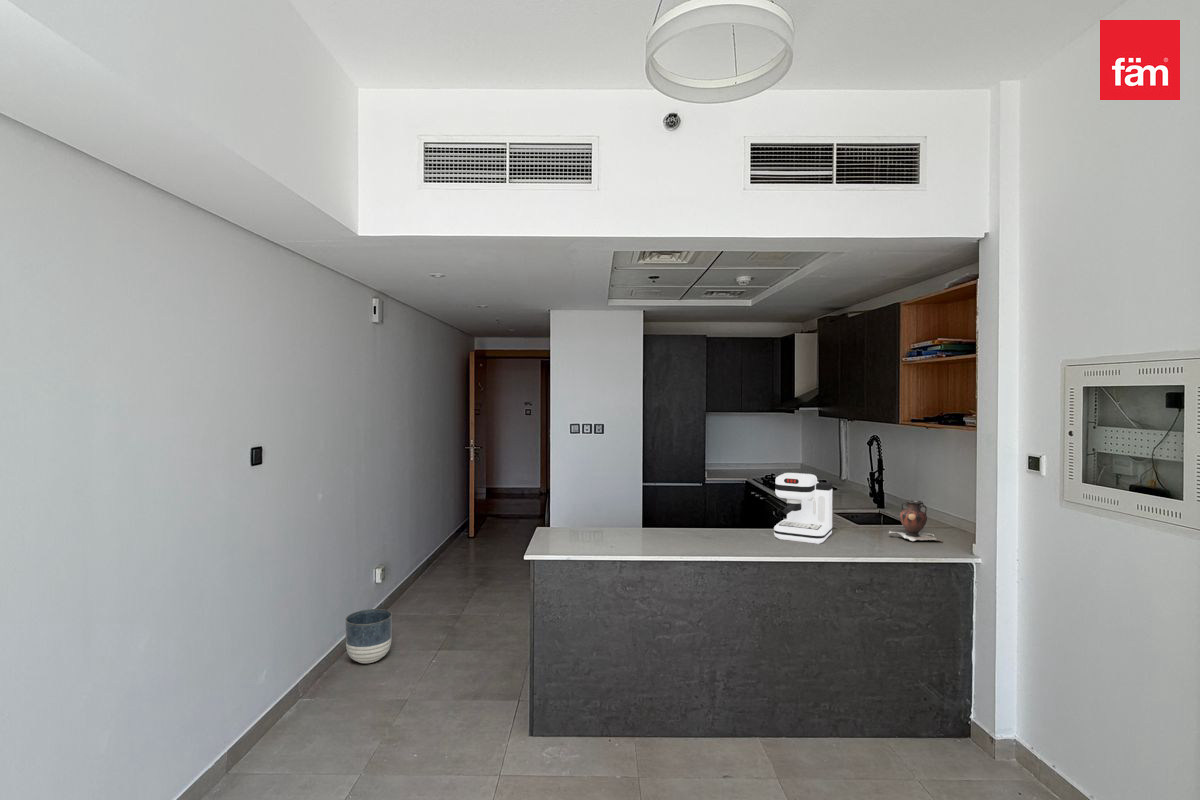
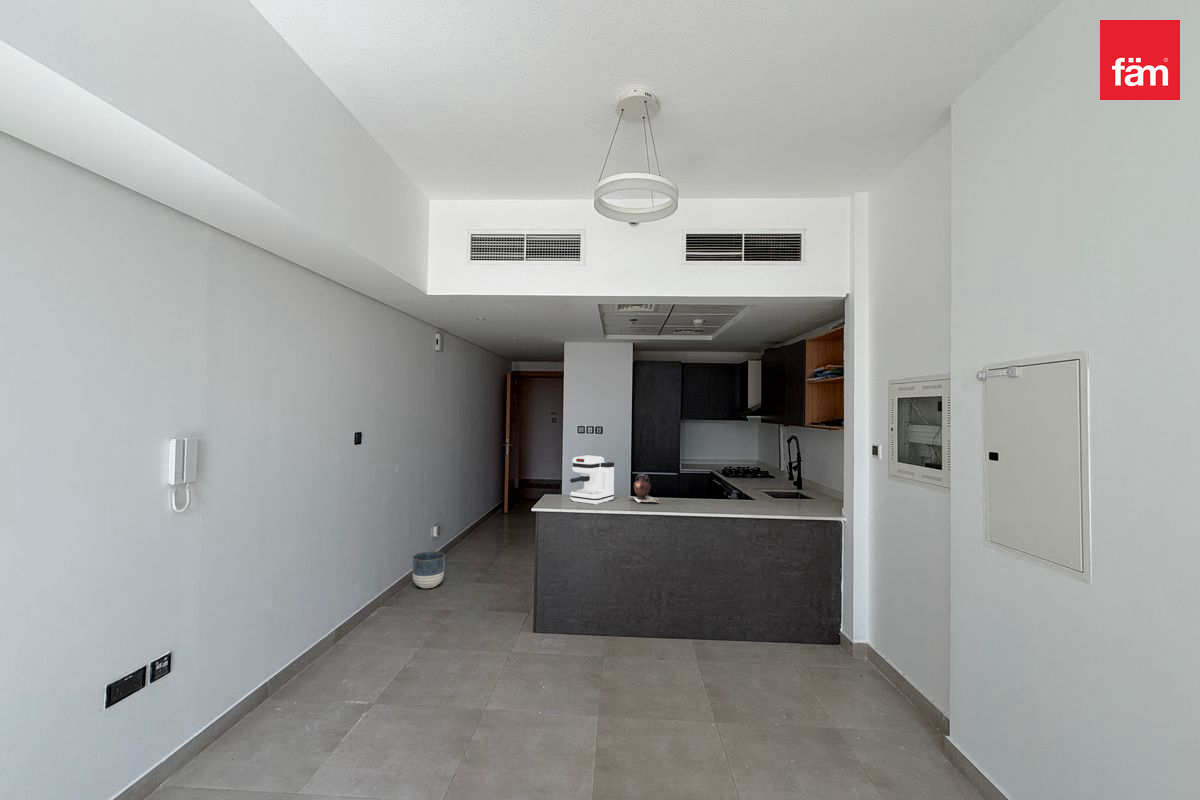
coffee maker: present [774,473,832,544] -> present [570,456,614,505]
vase: present [889,499,943,542] -> present [633,474,661,504]

